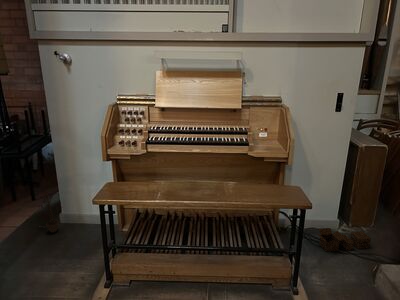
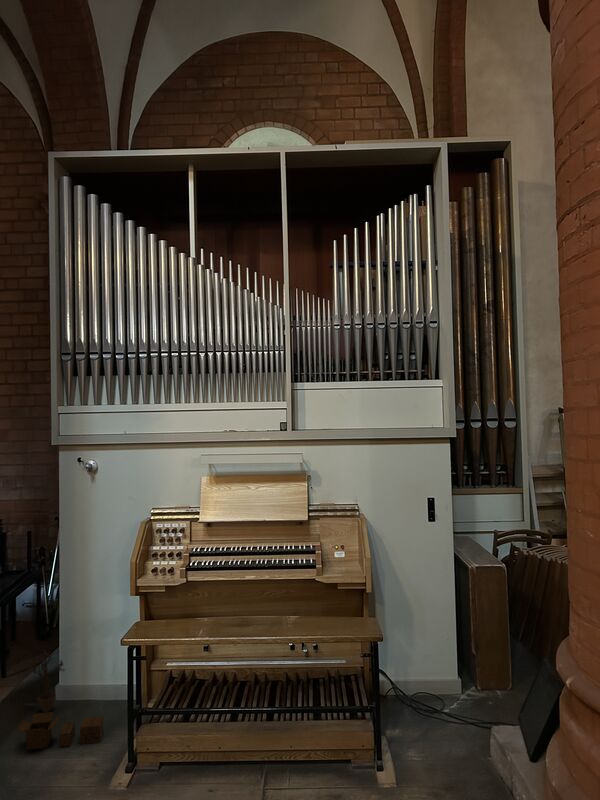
cardboard box: present [317,228,371,252] -> present [17,712,103,750]

